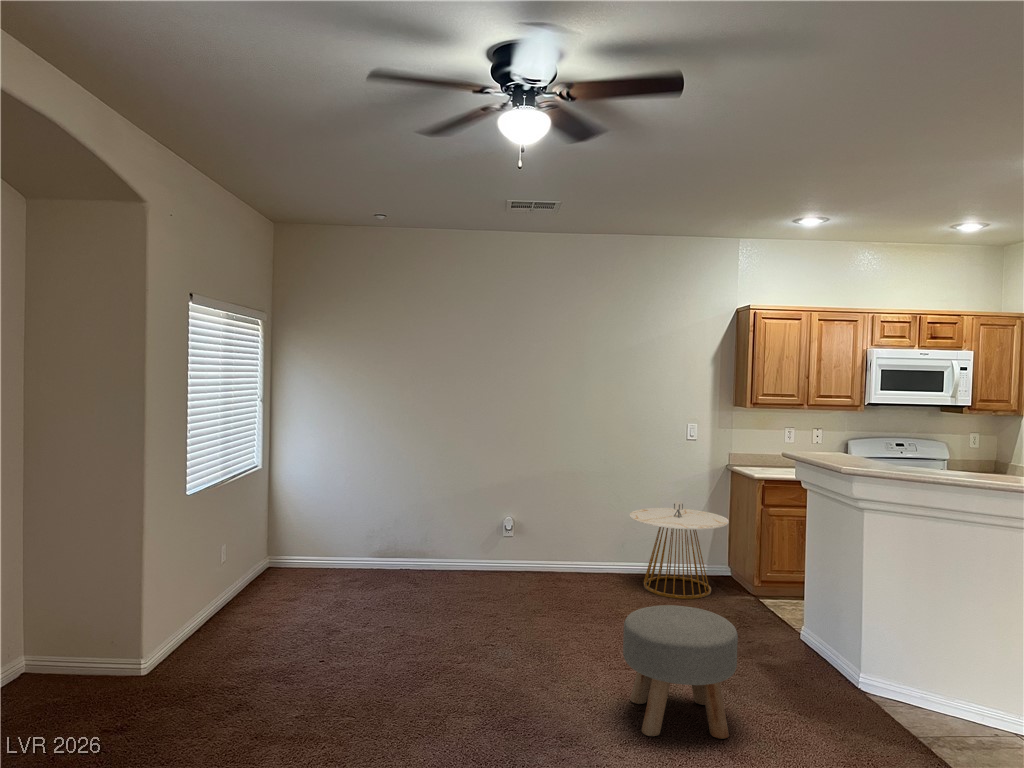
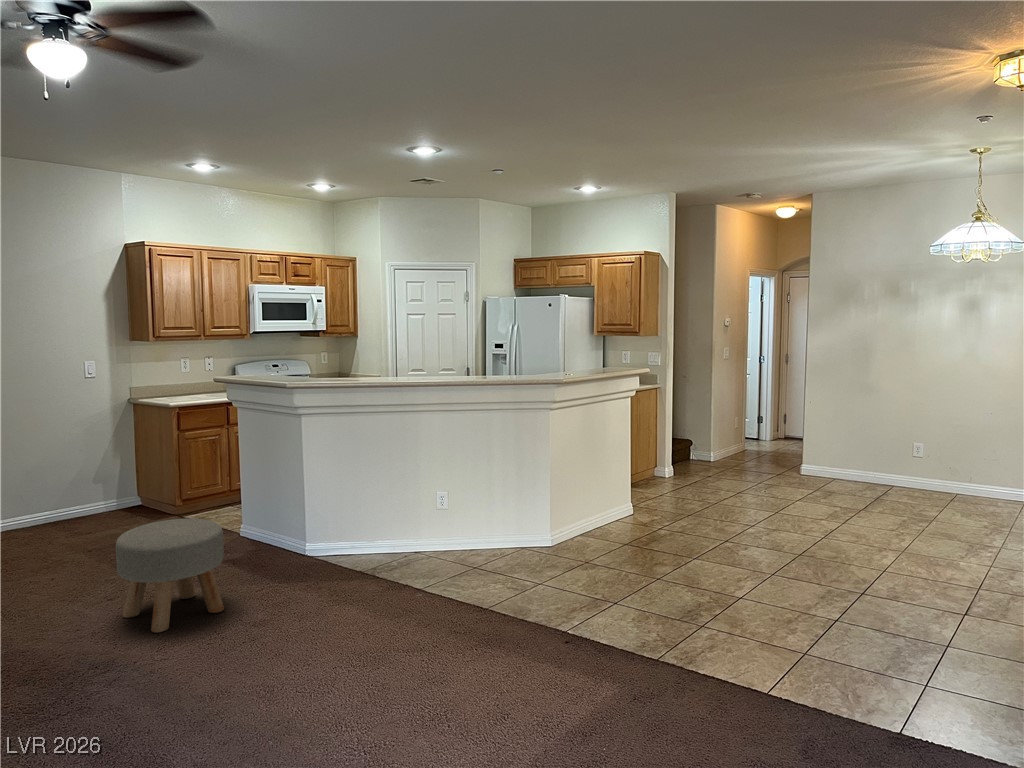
side table: present [630,501,729,599] -> none [35,440,147,537]

